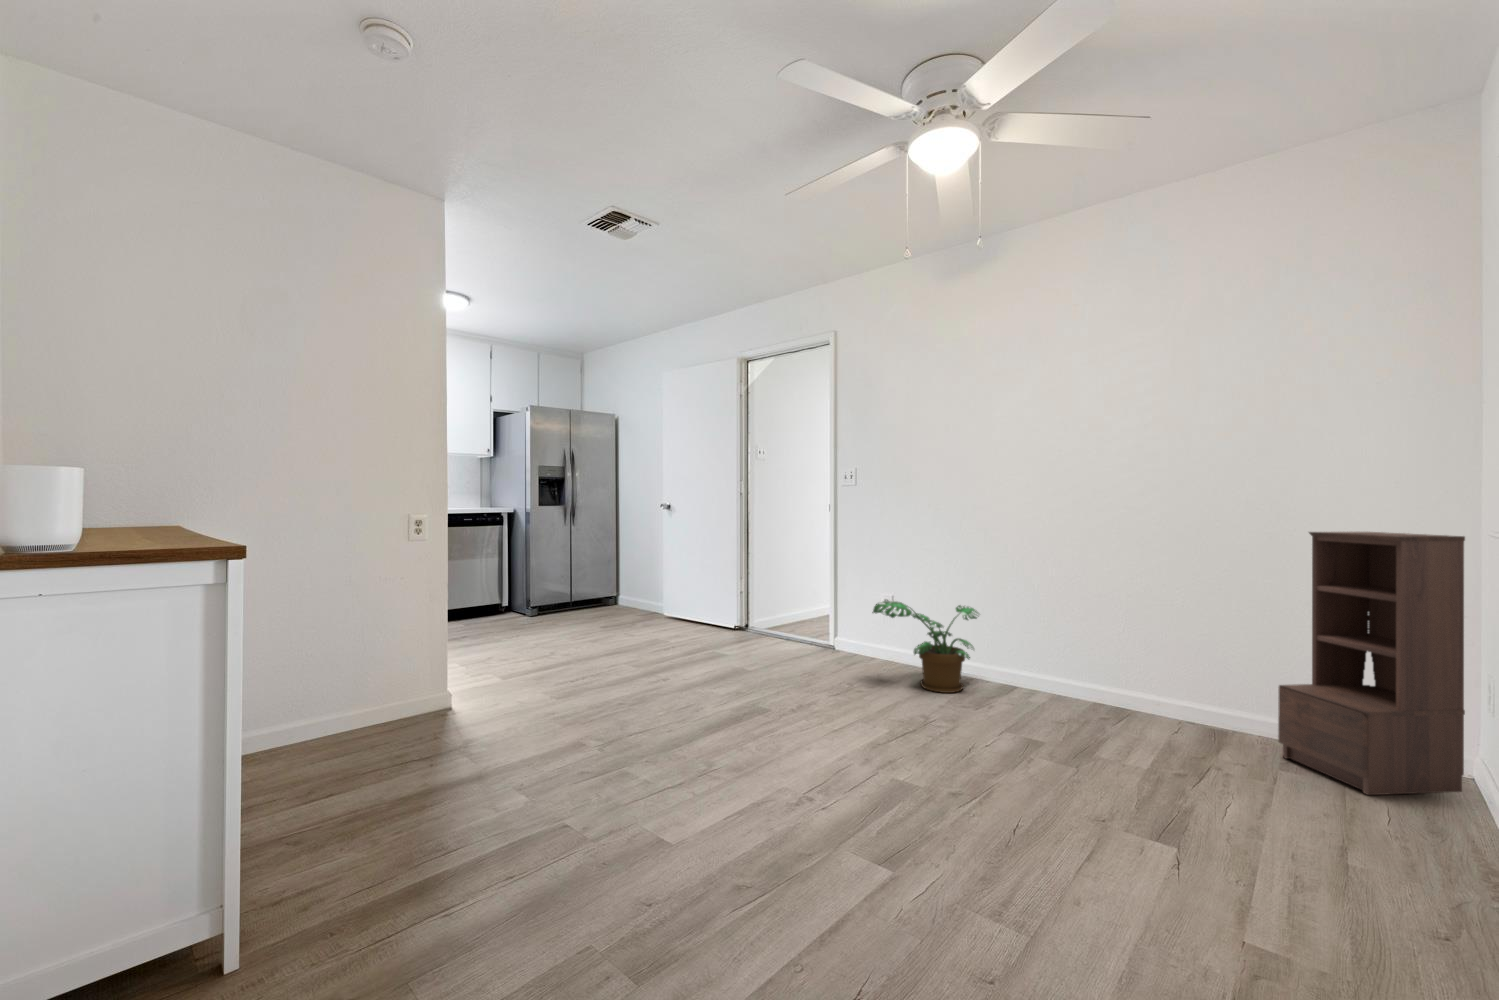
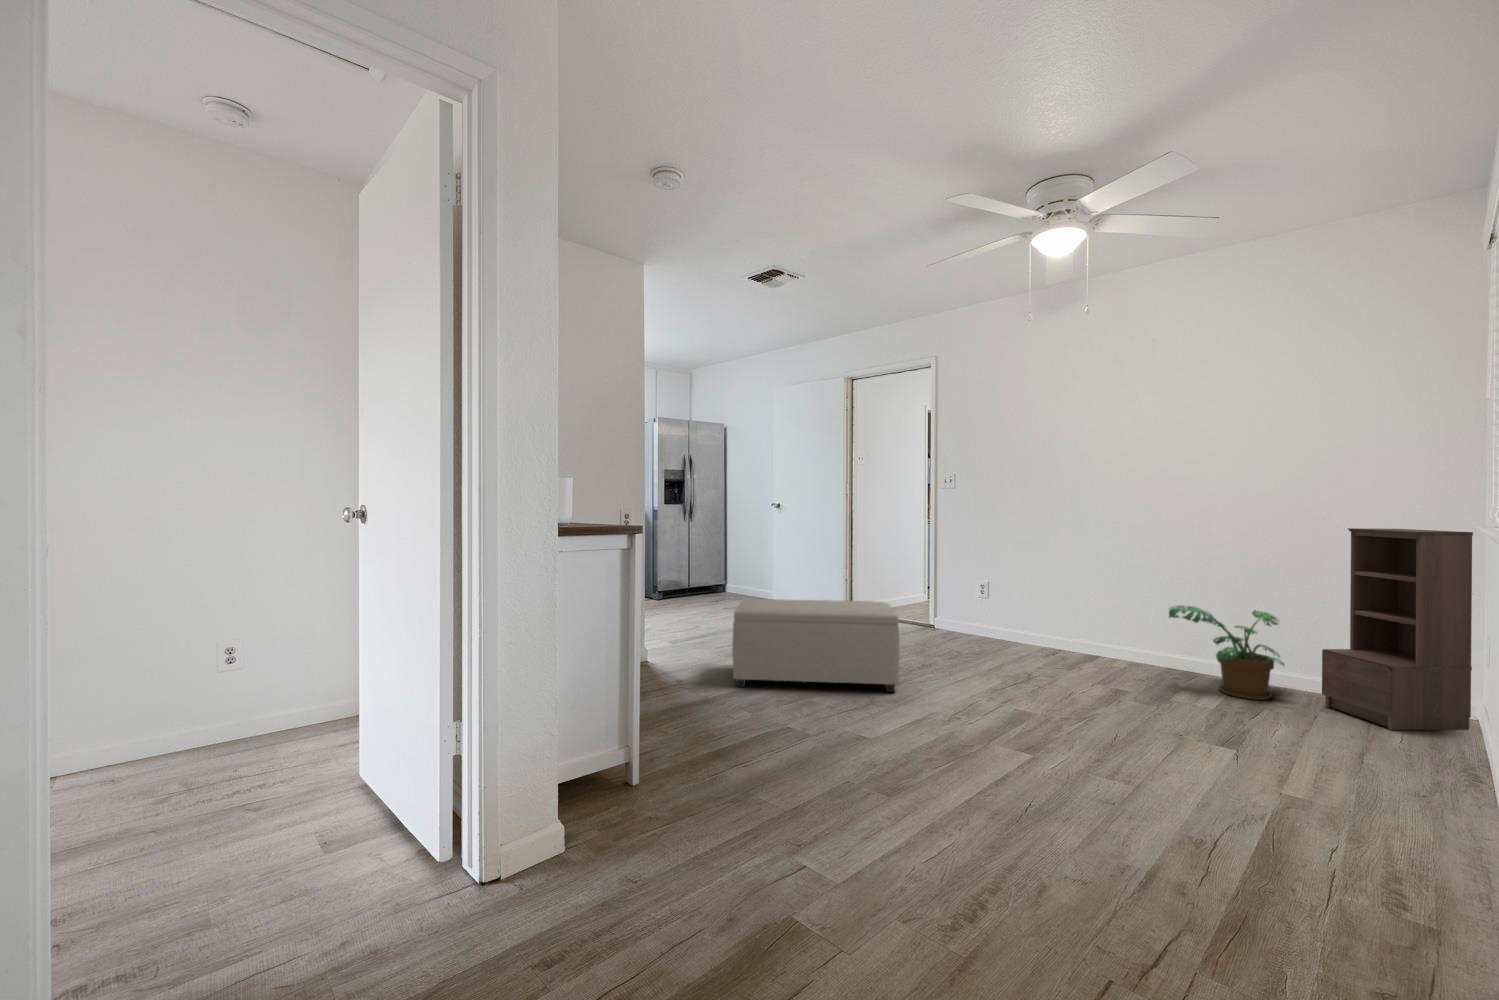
potted plant: present [872,601,979,693] -> present [1169,606,1284,700]
ottoman: none [534,627,754,750] -> present [732,599,900,692]

